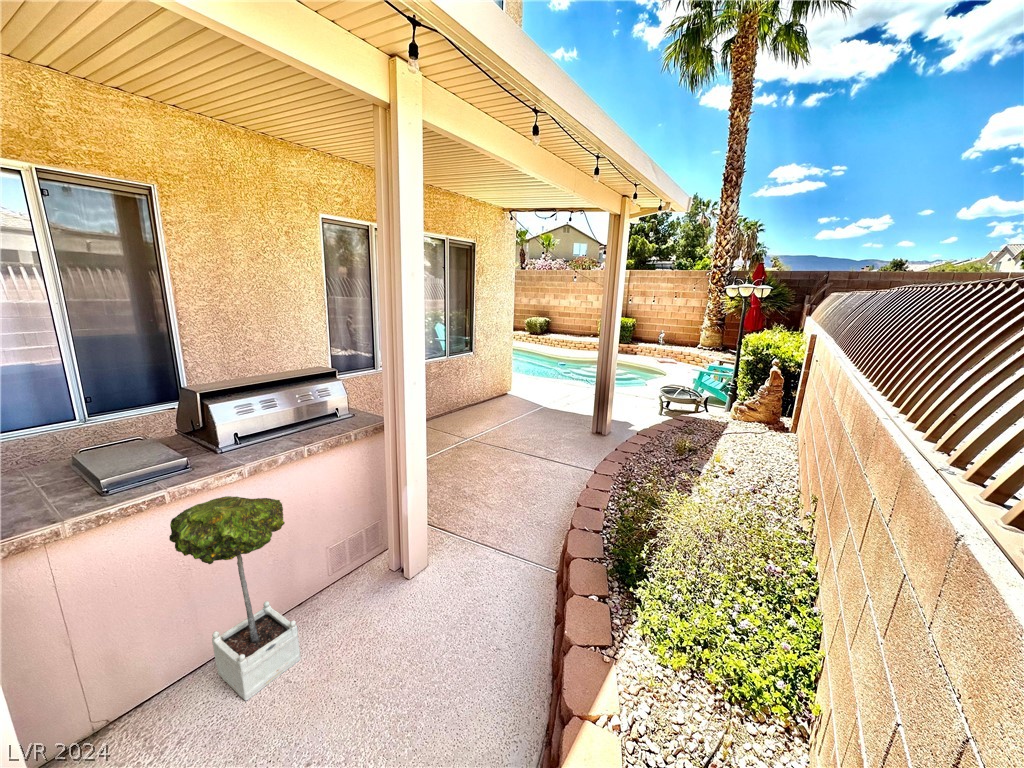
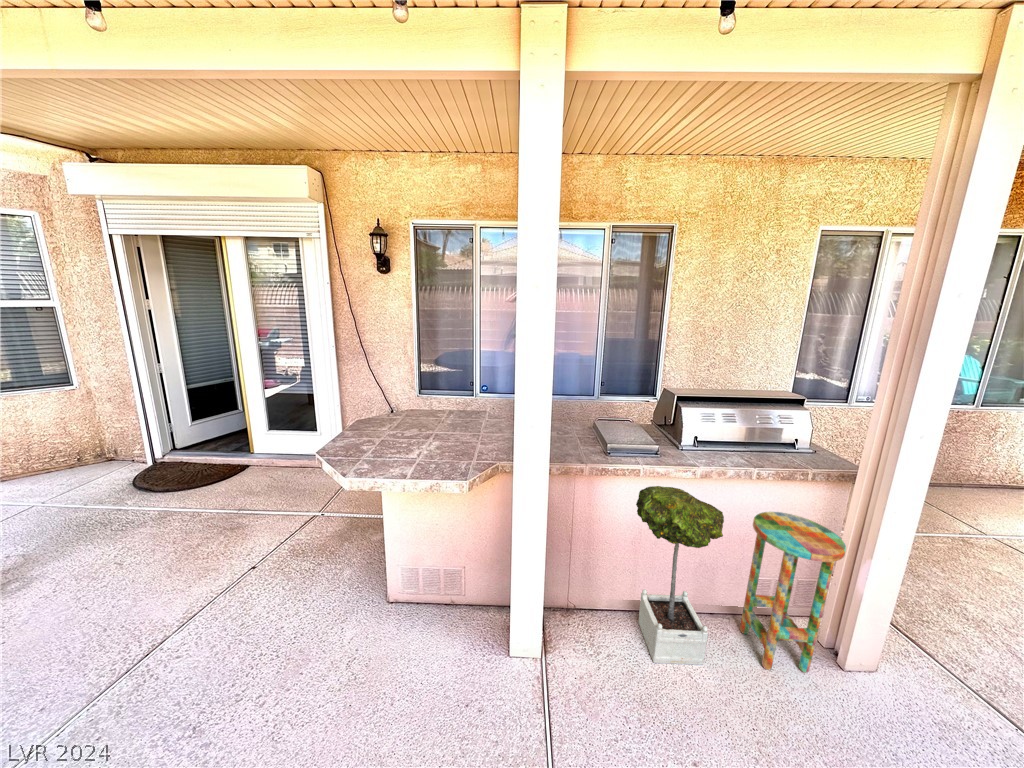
side table: none [314,474,386,619] -> present [740,512,846,673]

